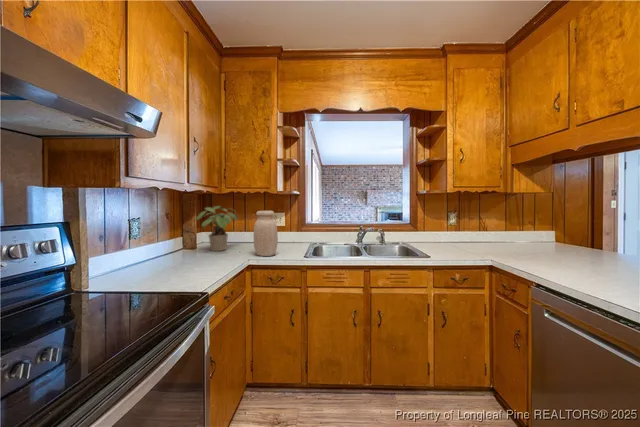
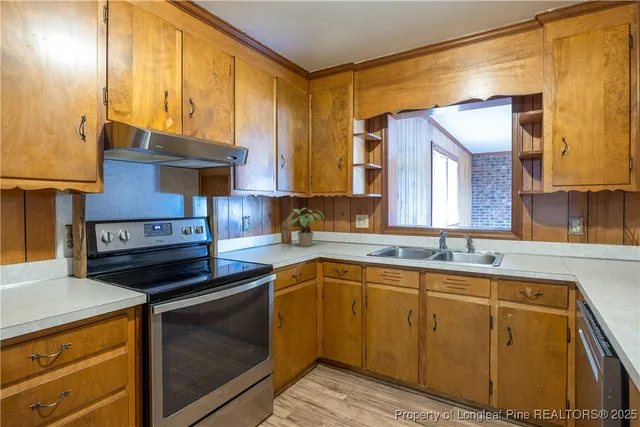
jar: present [254,211,278,256] -> none [326,212,346,252]

